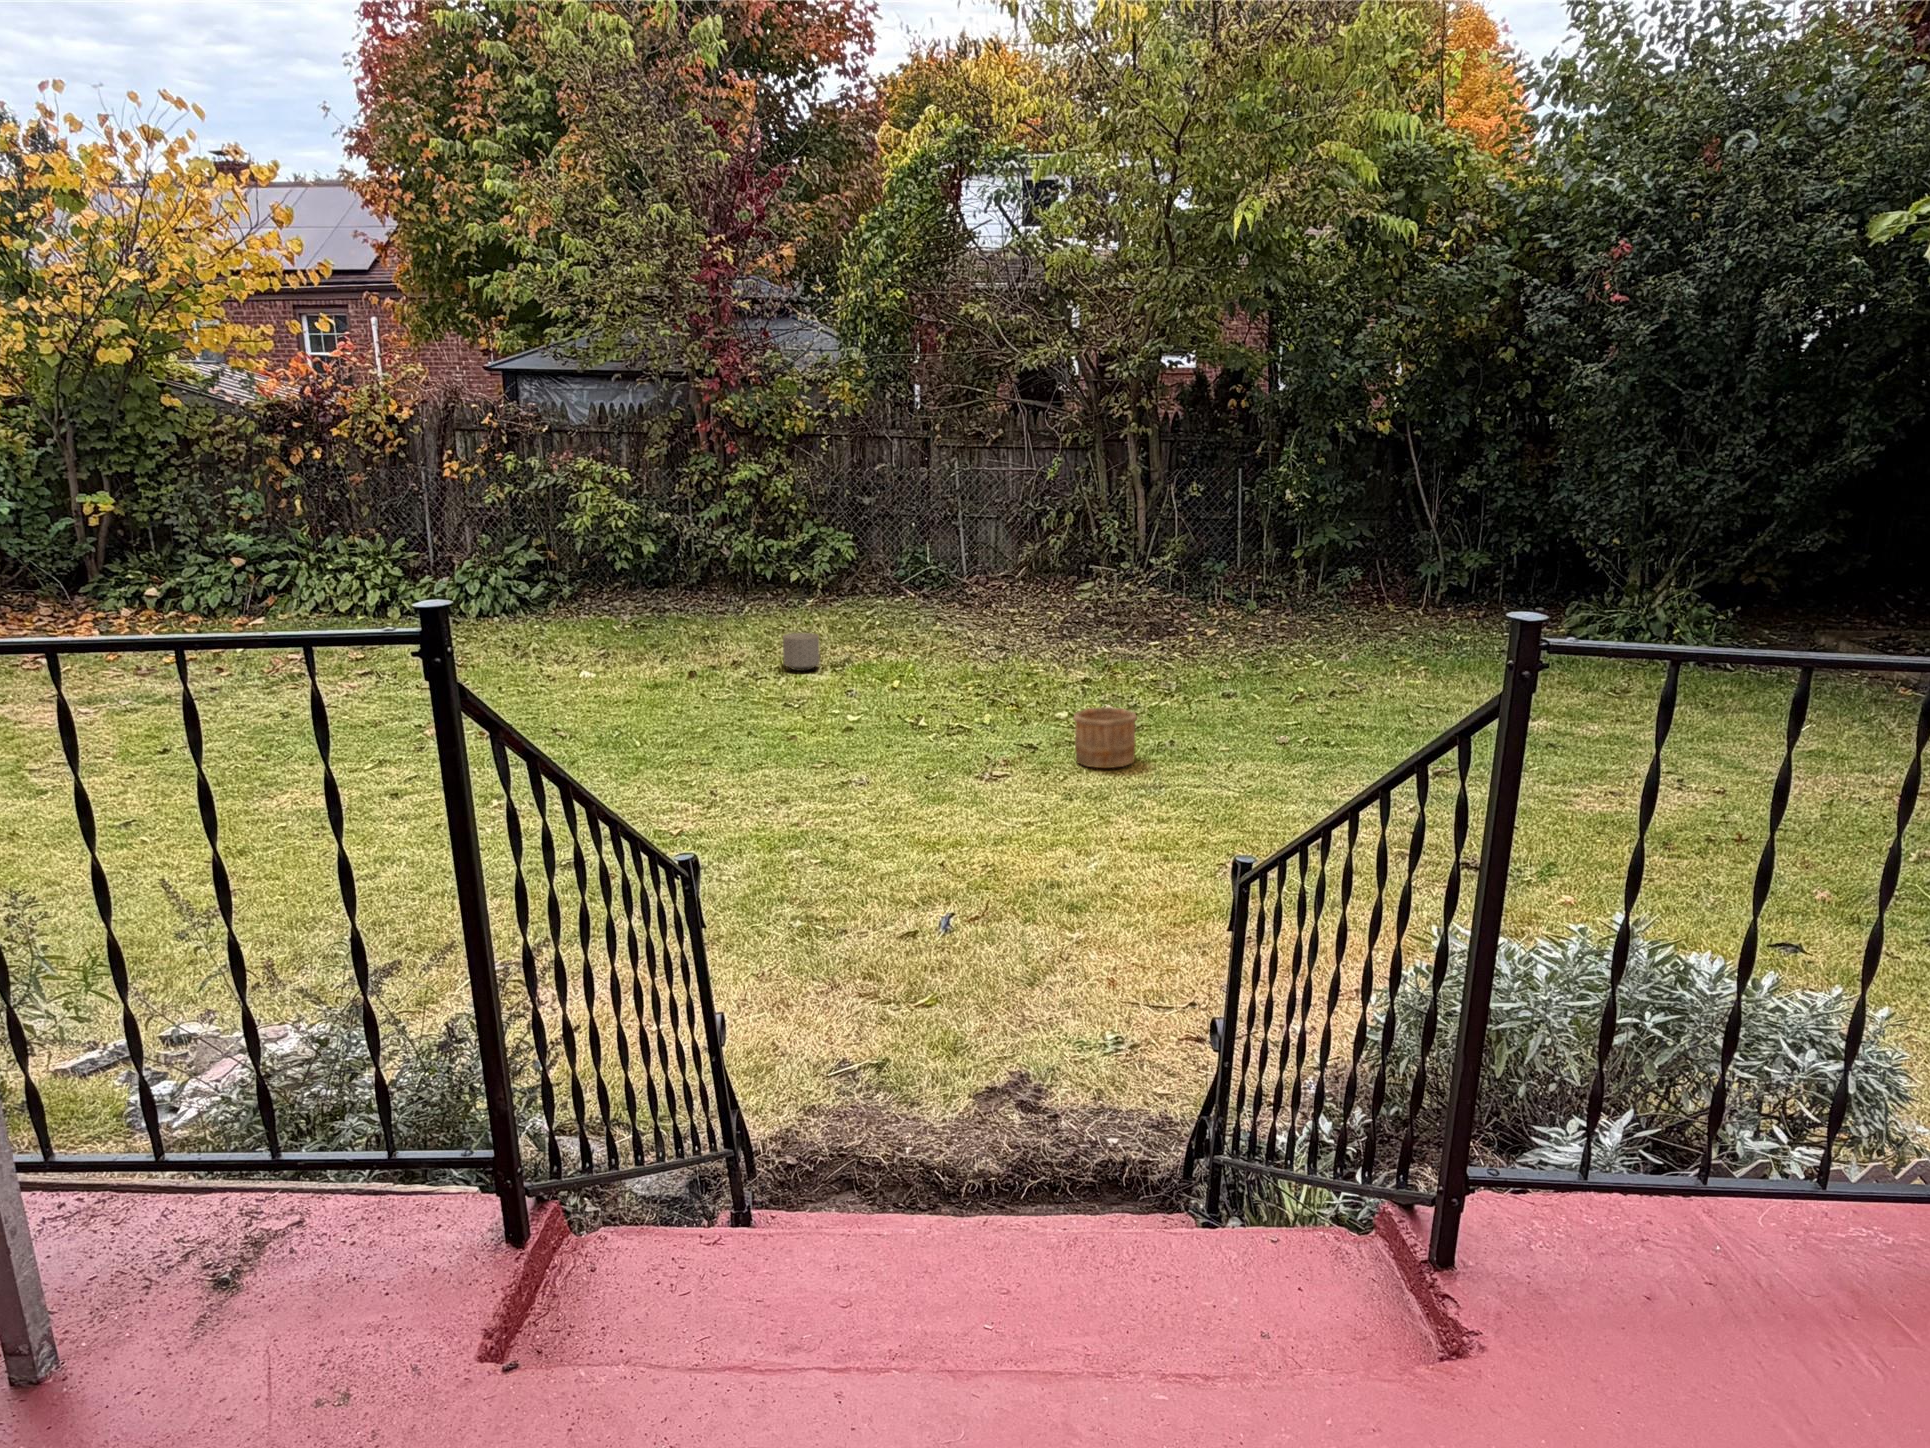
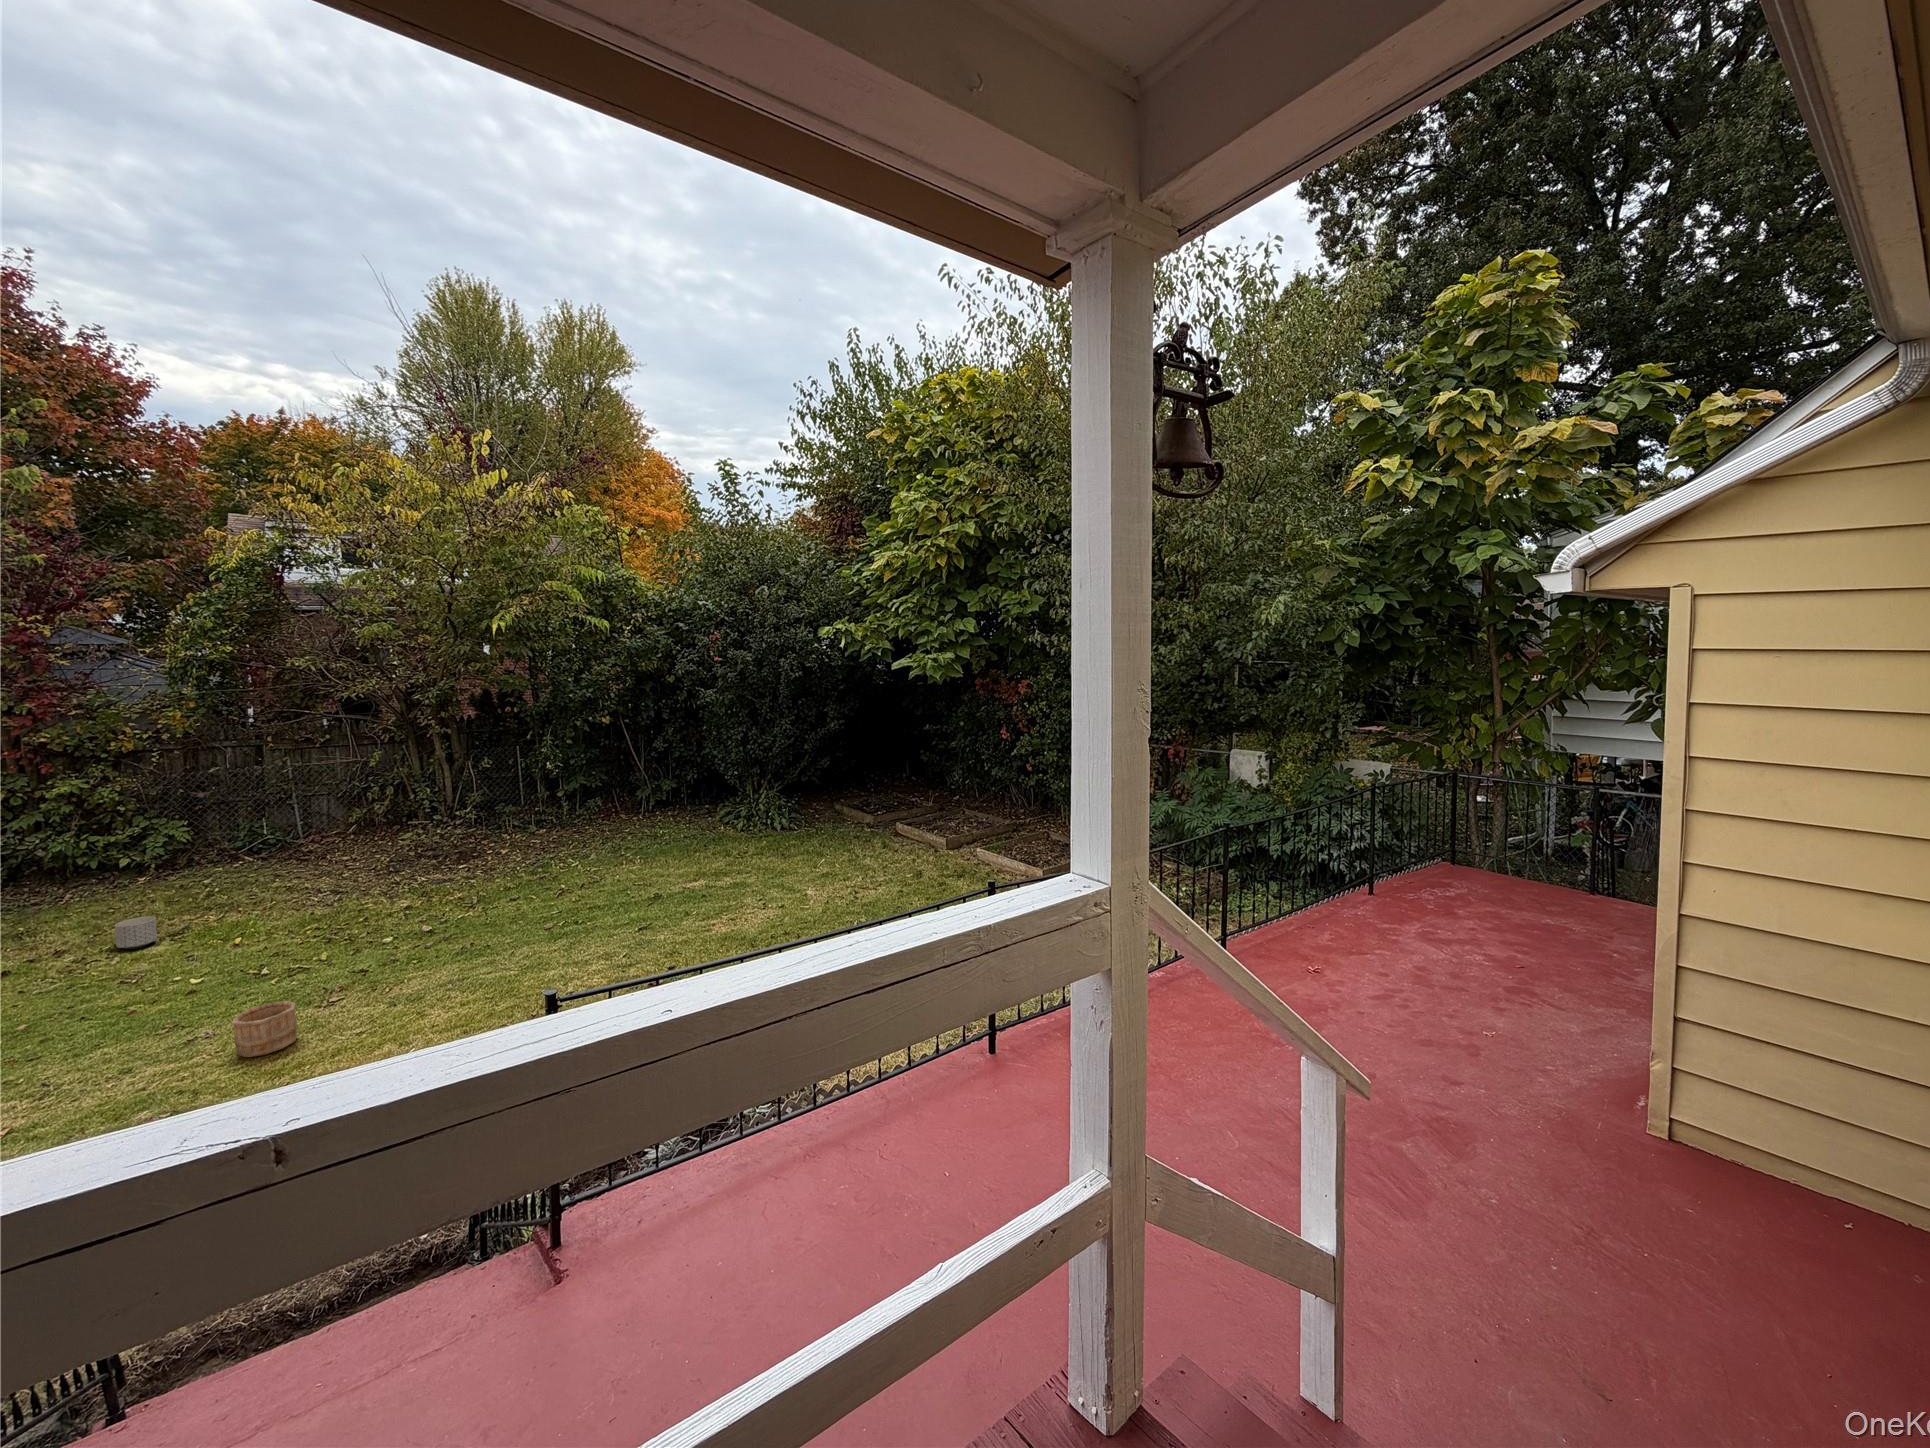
wooden bucket: present [1073,707,1137,768] -> present [231,1001,297,1057]

